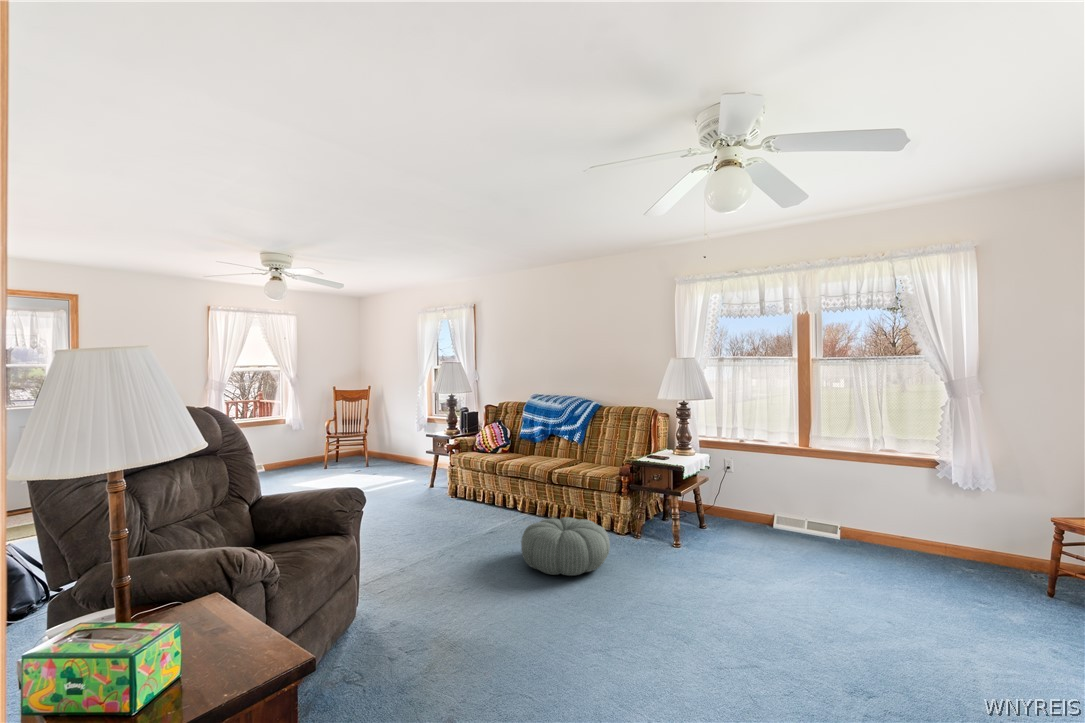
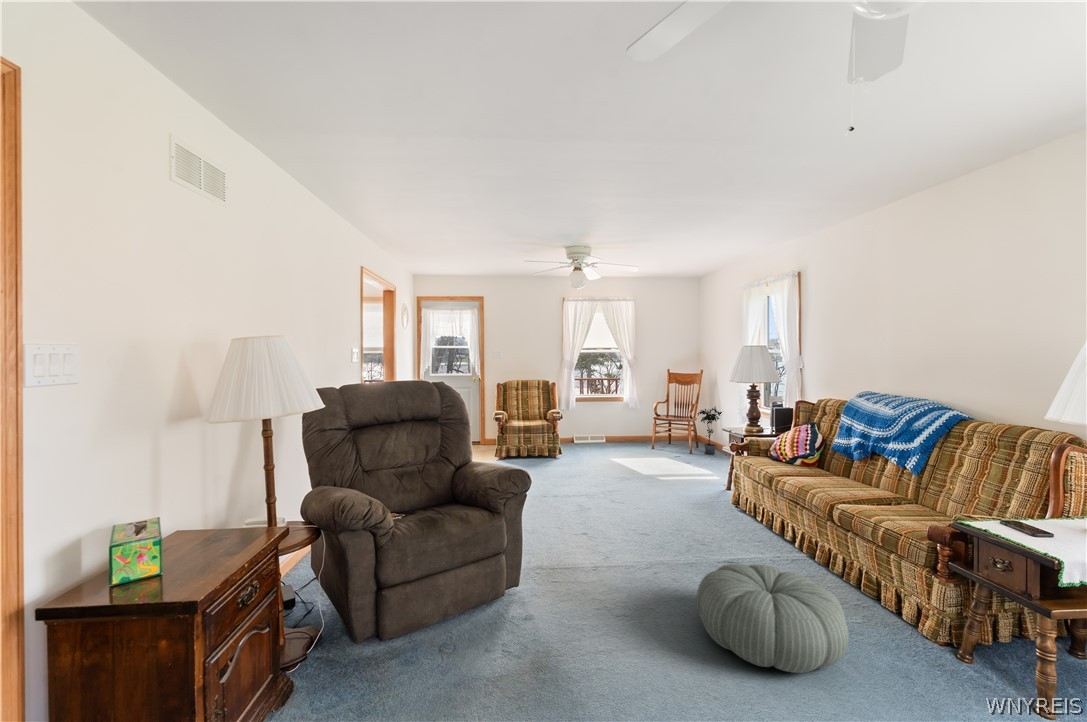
potted plant: none [370,418,393,463] -> present [697,408,722,454]

